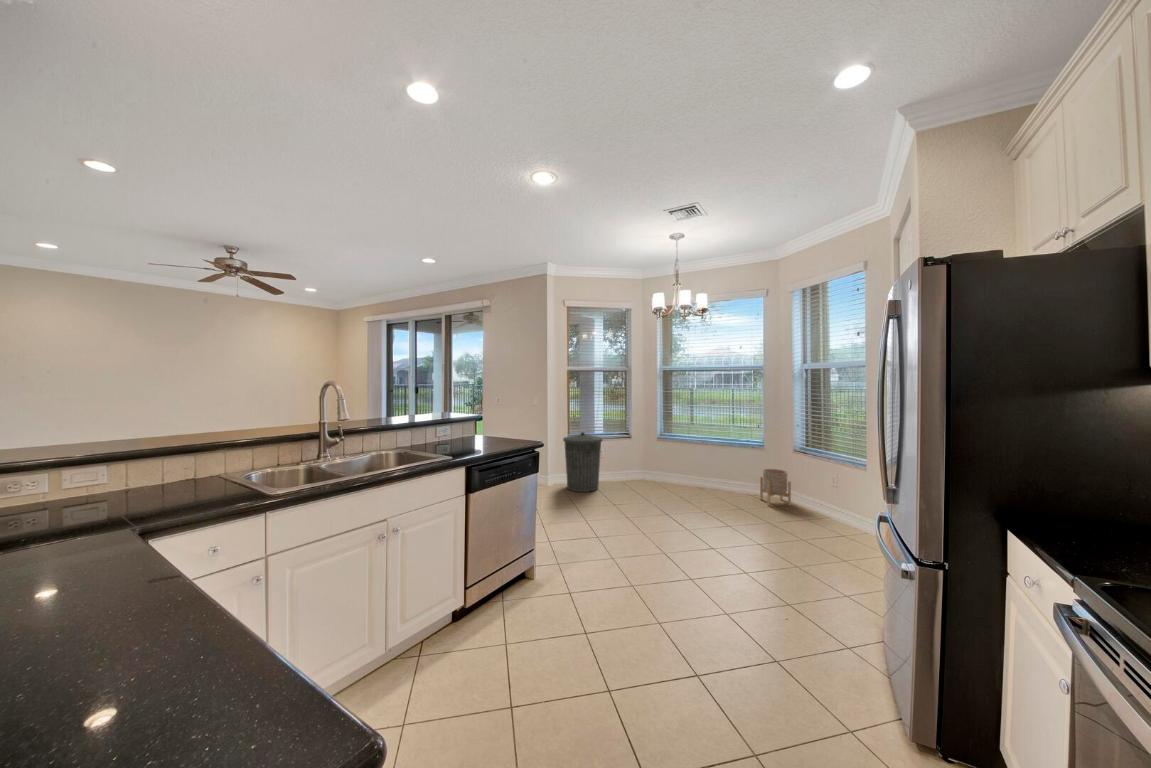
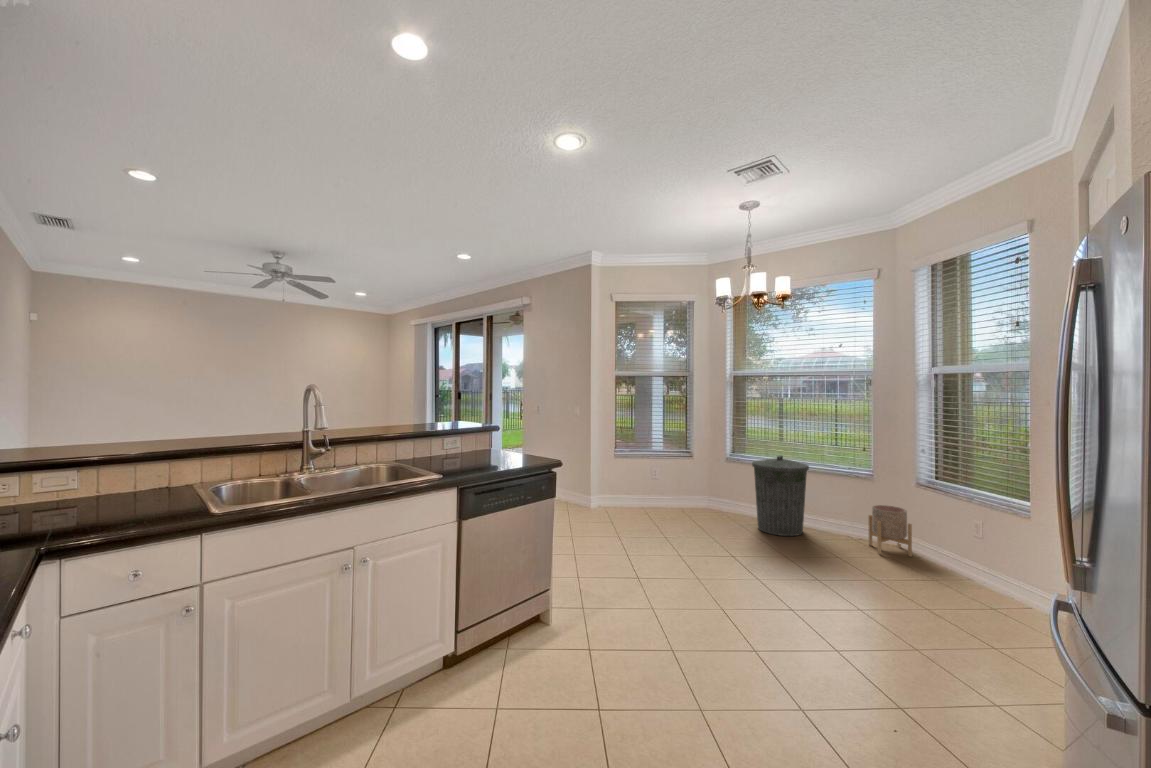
trash can: present [563,432,602,492] -> present [752,456,809,536]

